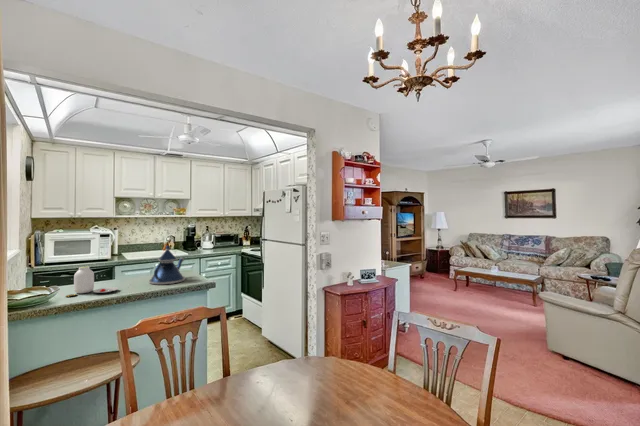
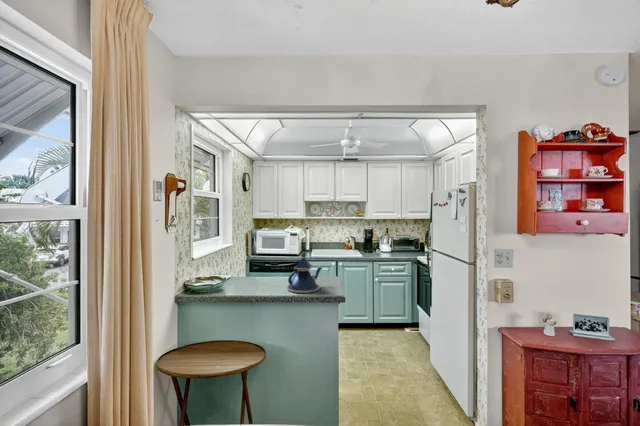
jar: present [66,266,118,297] -> none [222,267,258,293]

